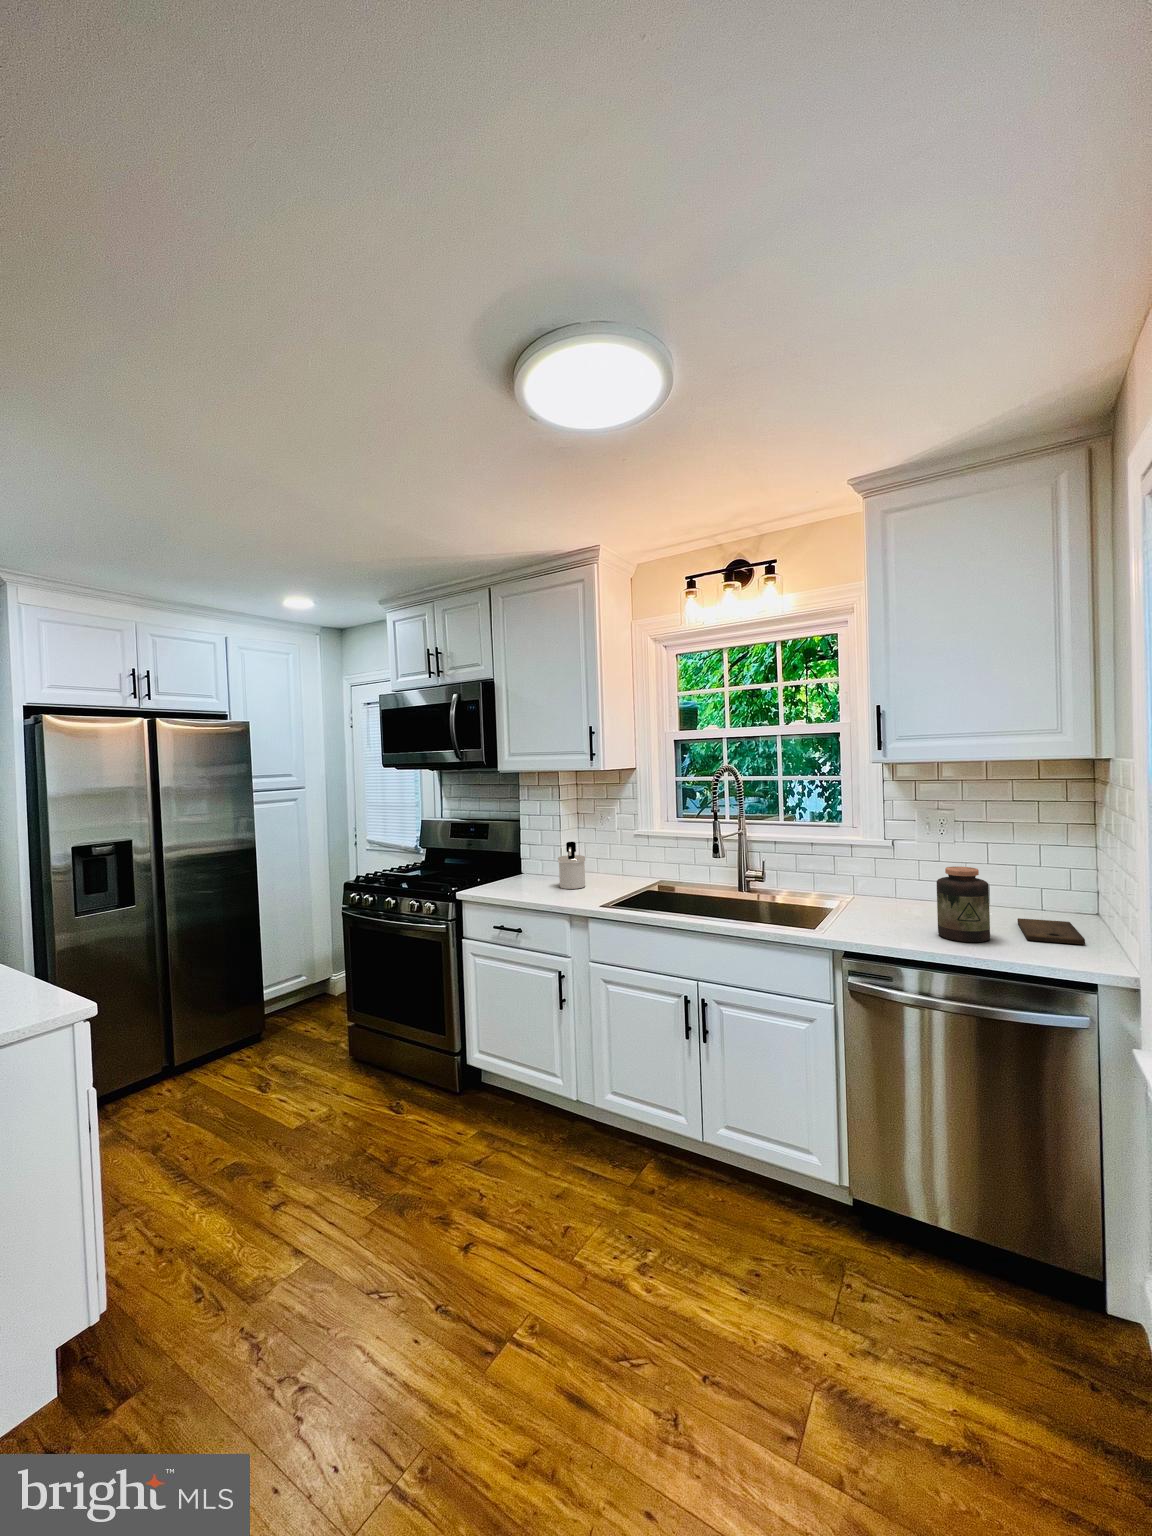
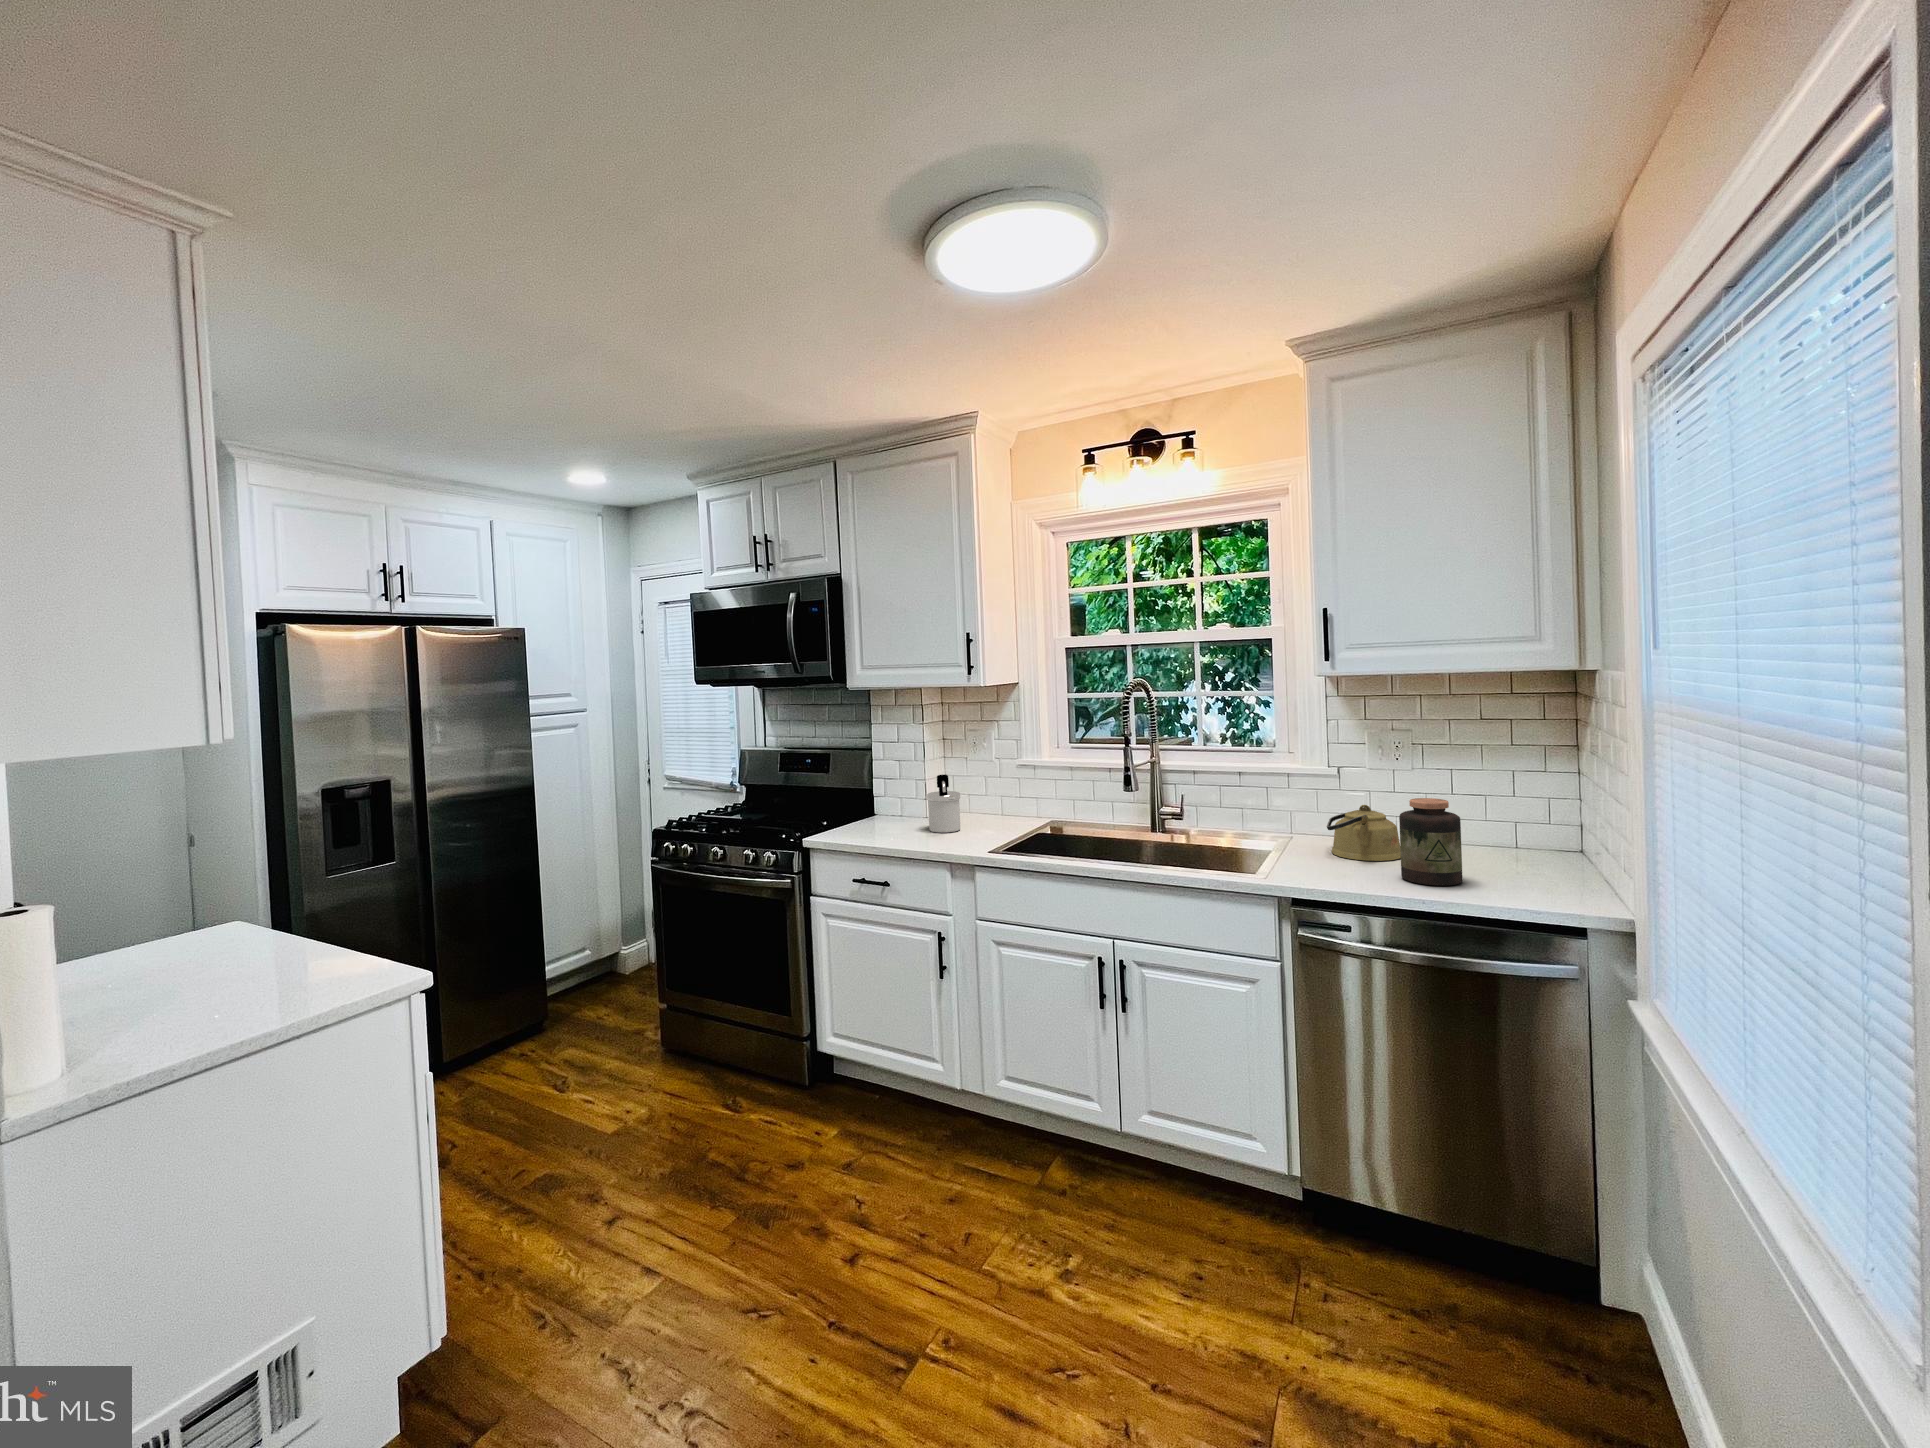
kettle: none [879,871,943,919] -> present [1327,805,1401,861]
cutting board: present [1017,918,1085,944] -> none [1491,858,1572,886]

